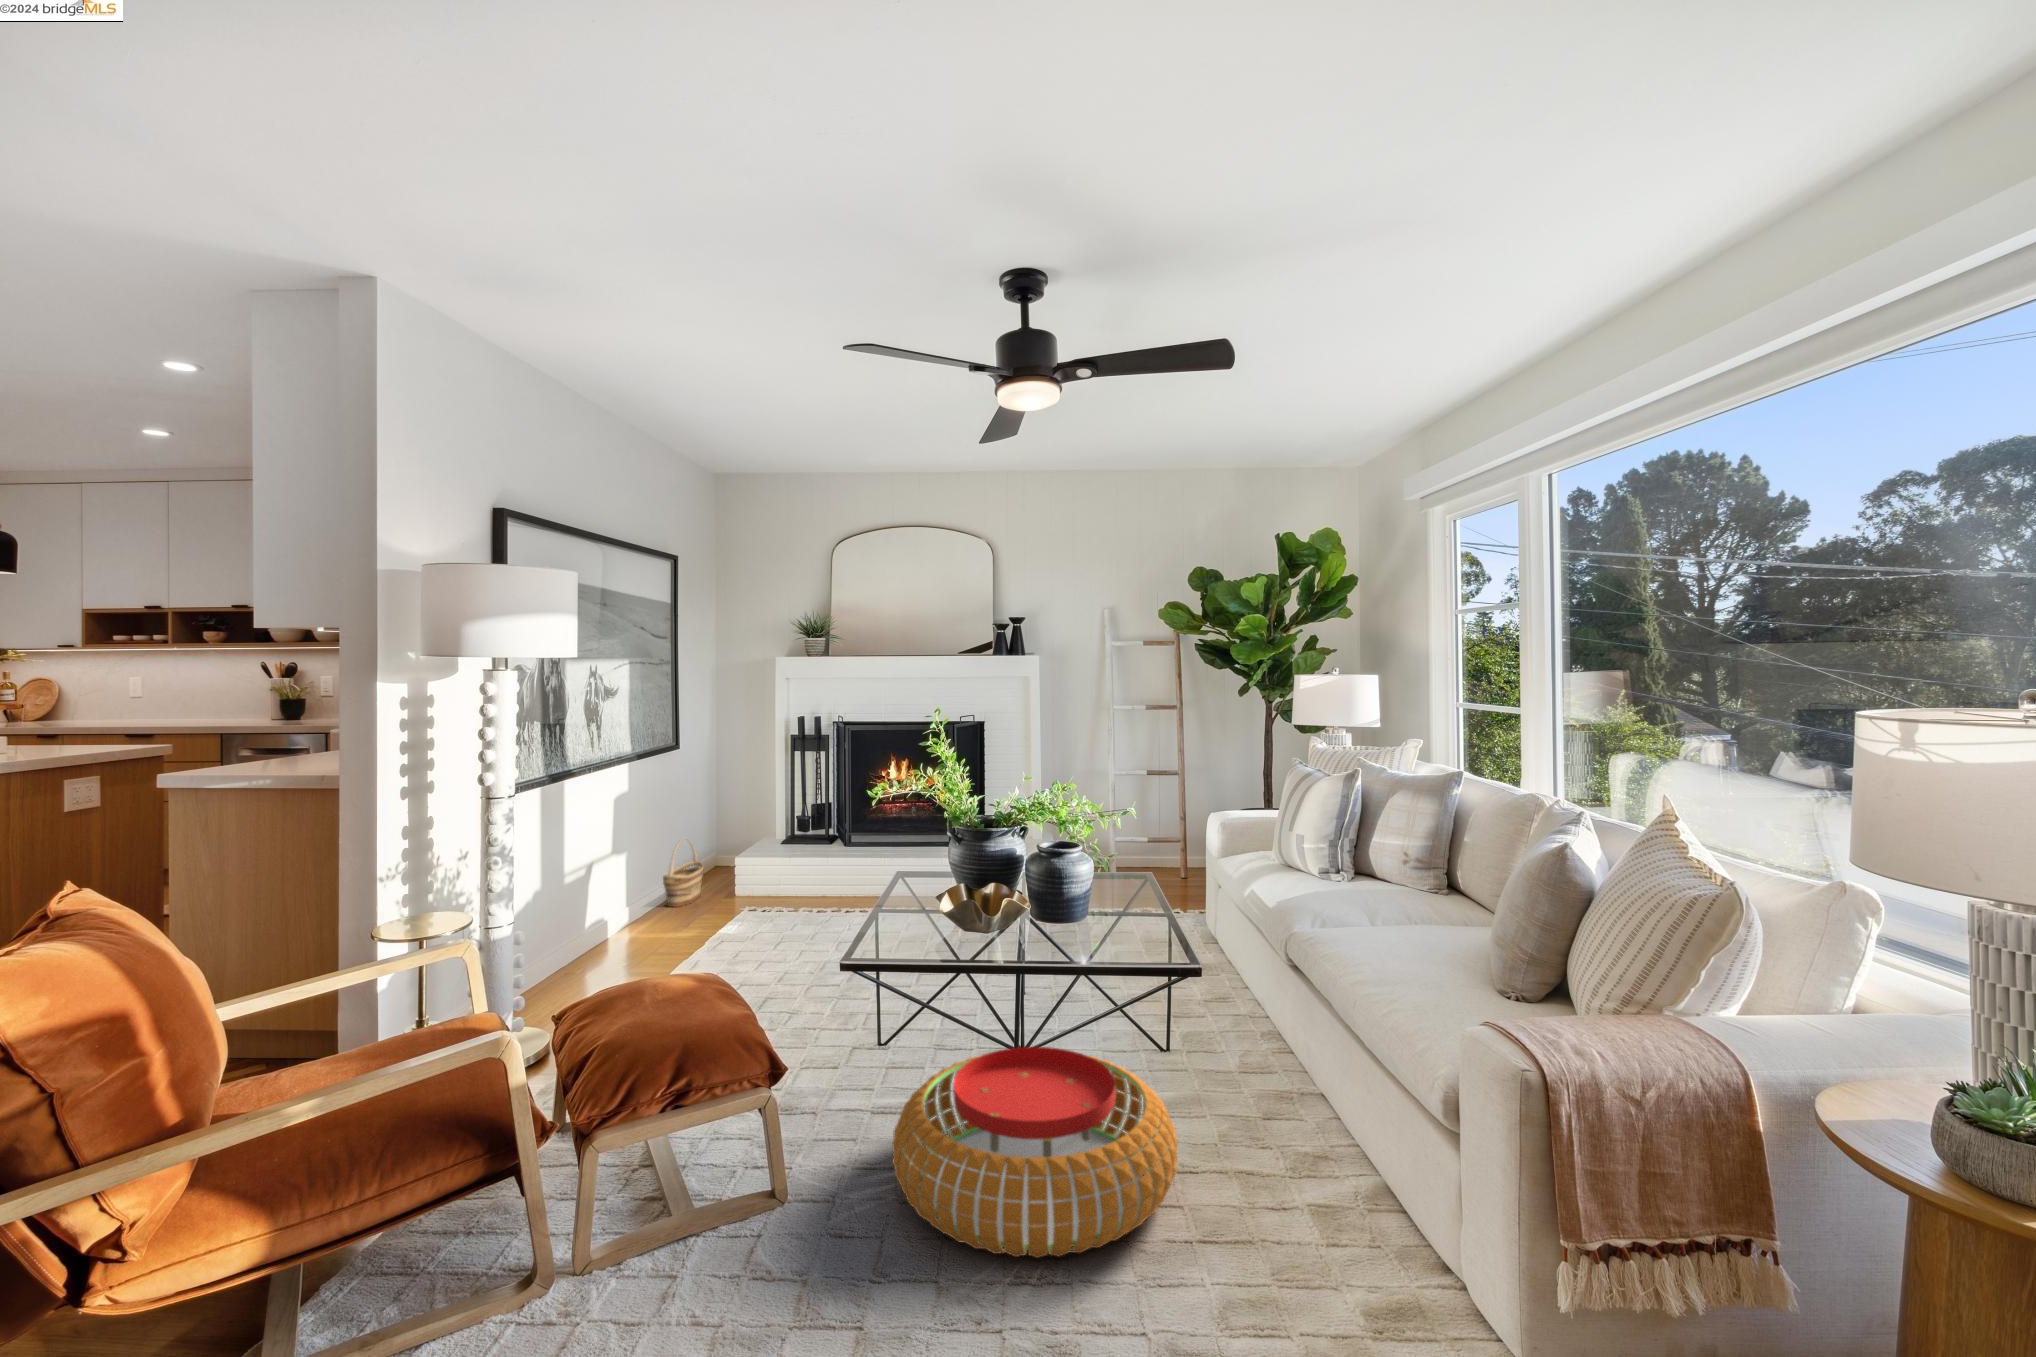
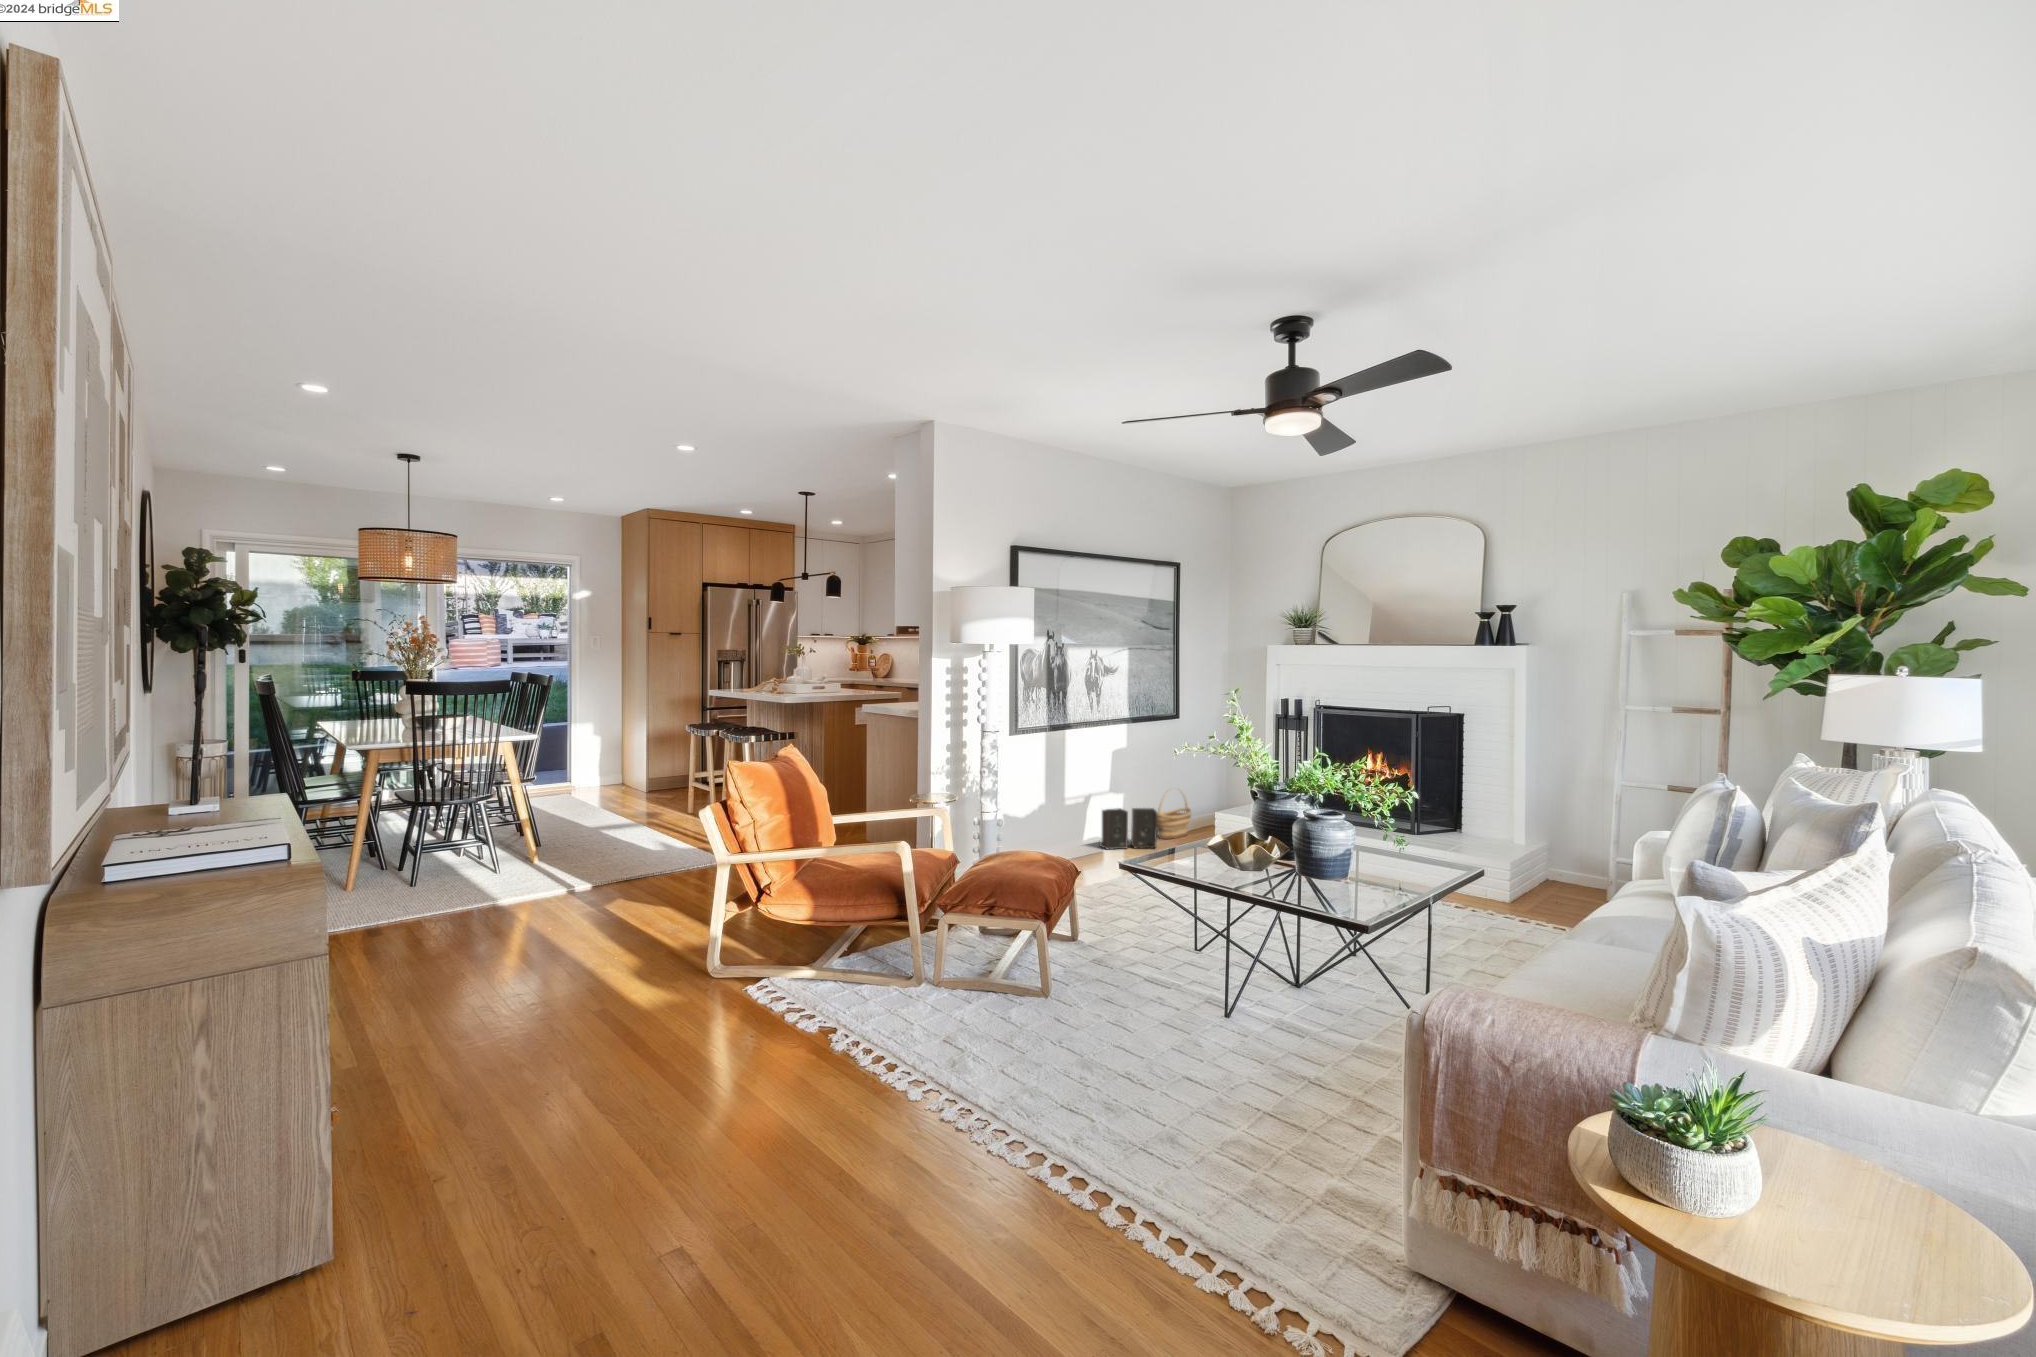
speaker: none [601,869,681,937] -> present [1100,808,1157,850]
pouf: present [892,1047,1178,1258] -> none [1100,951,1318,1090]

